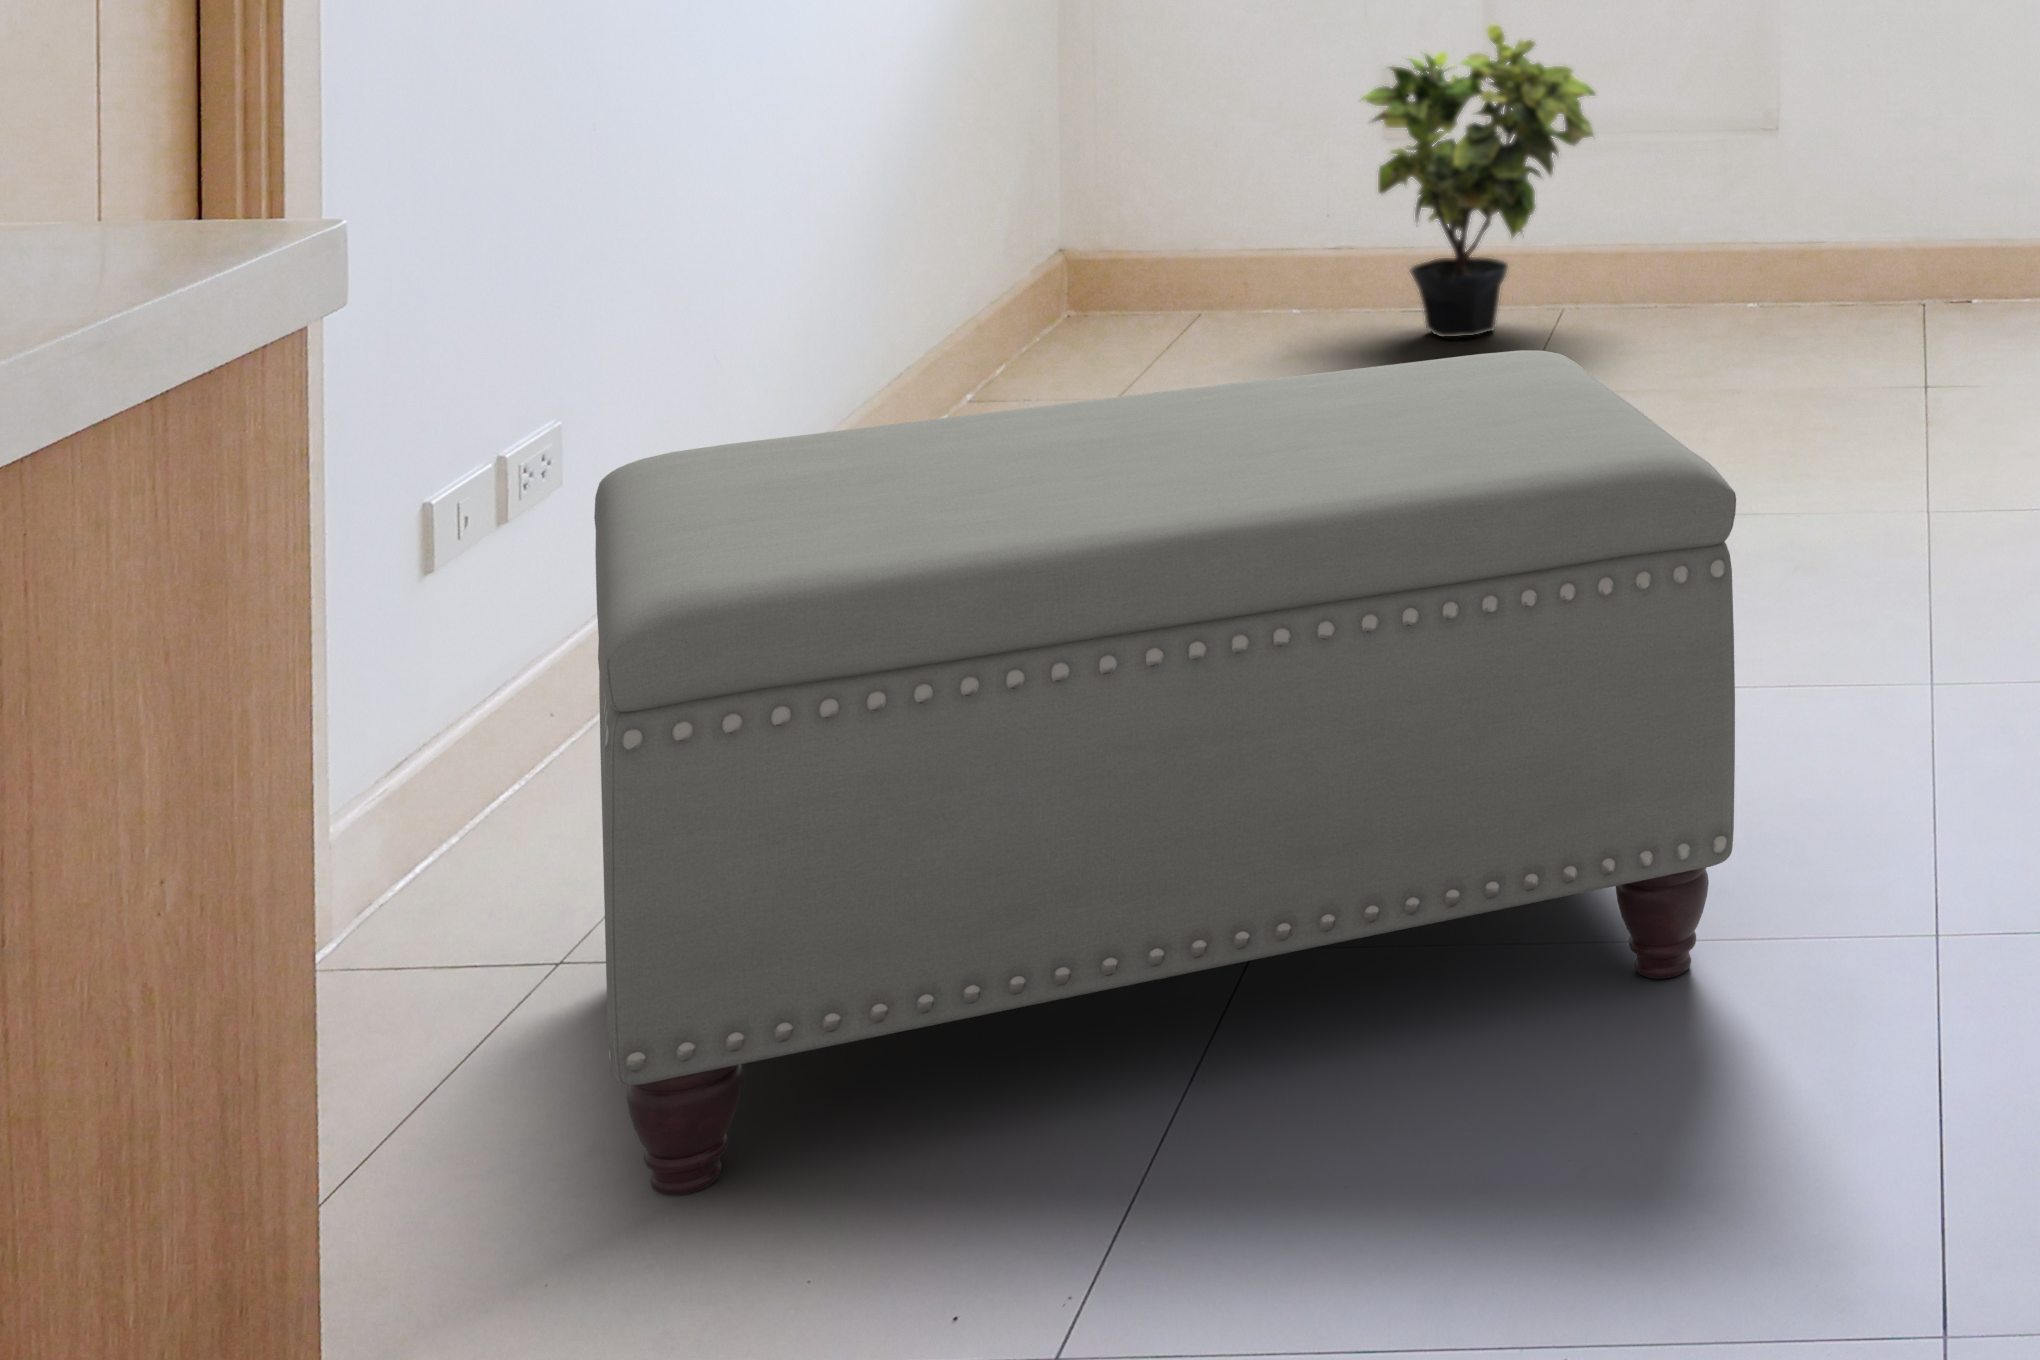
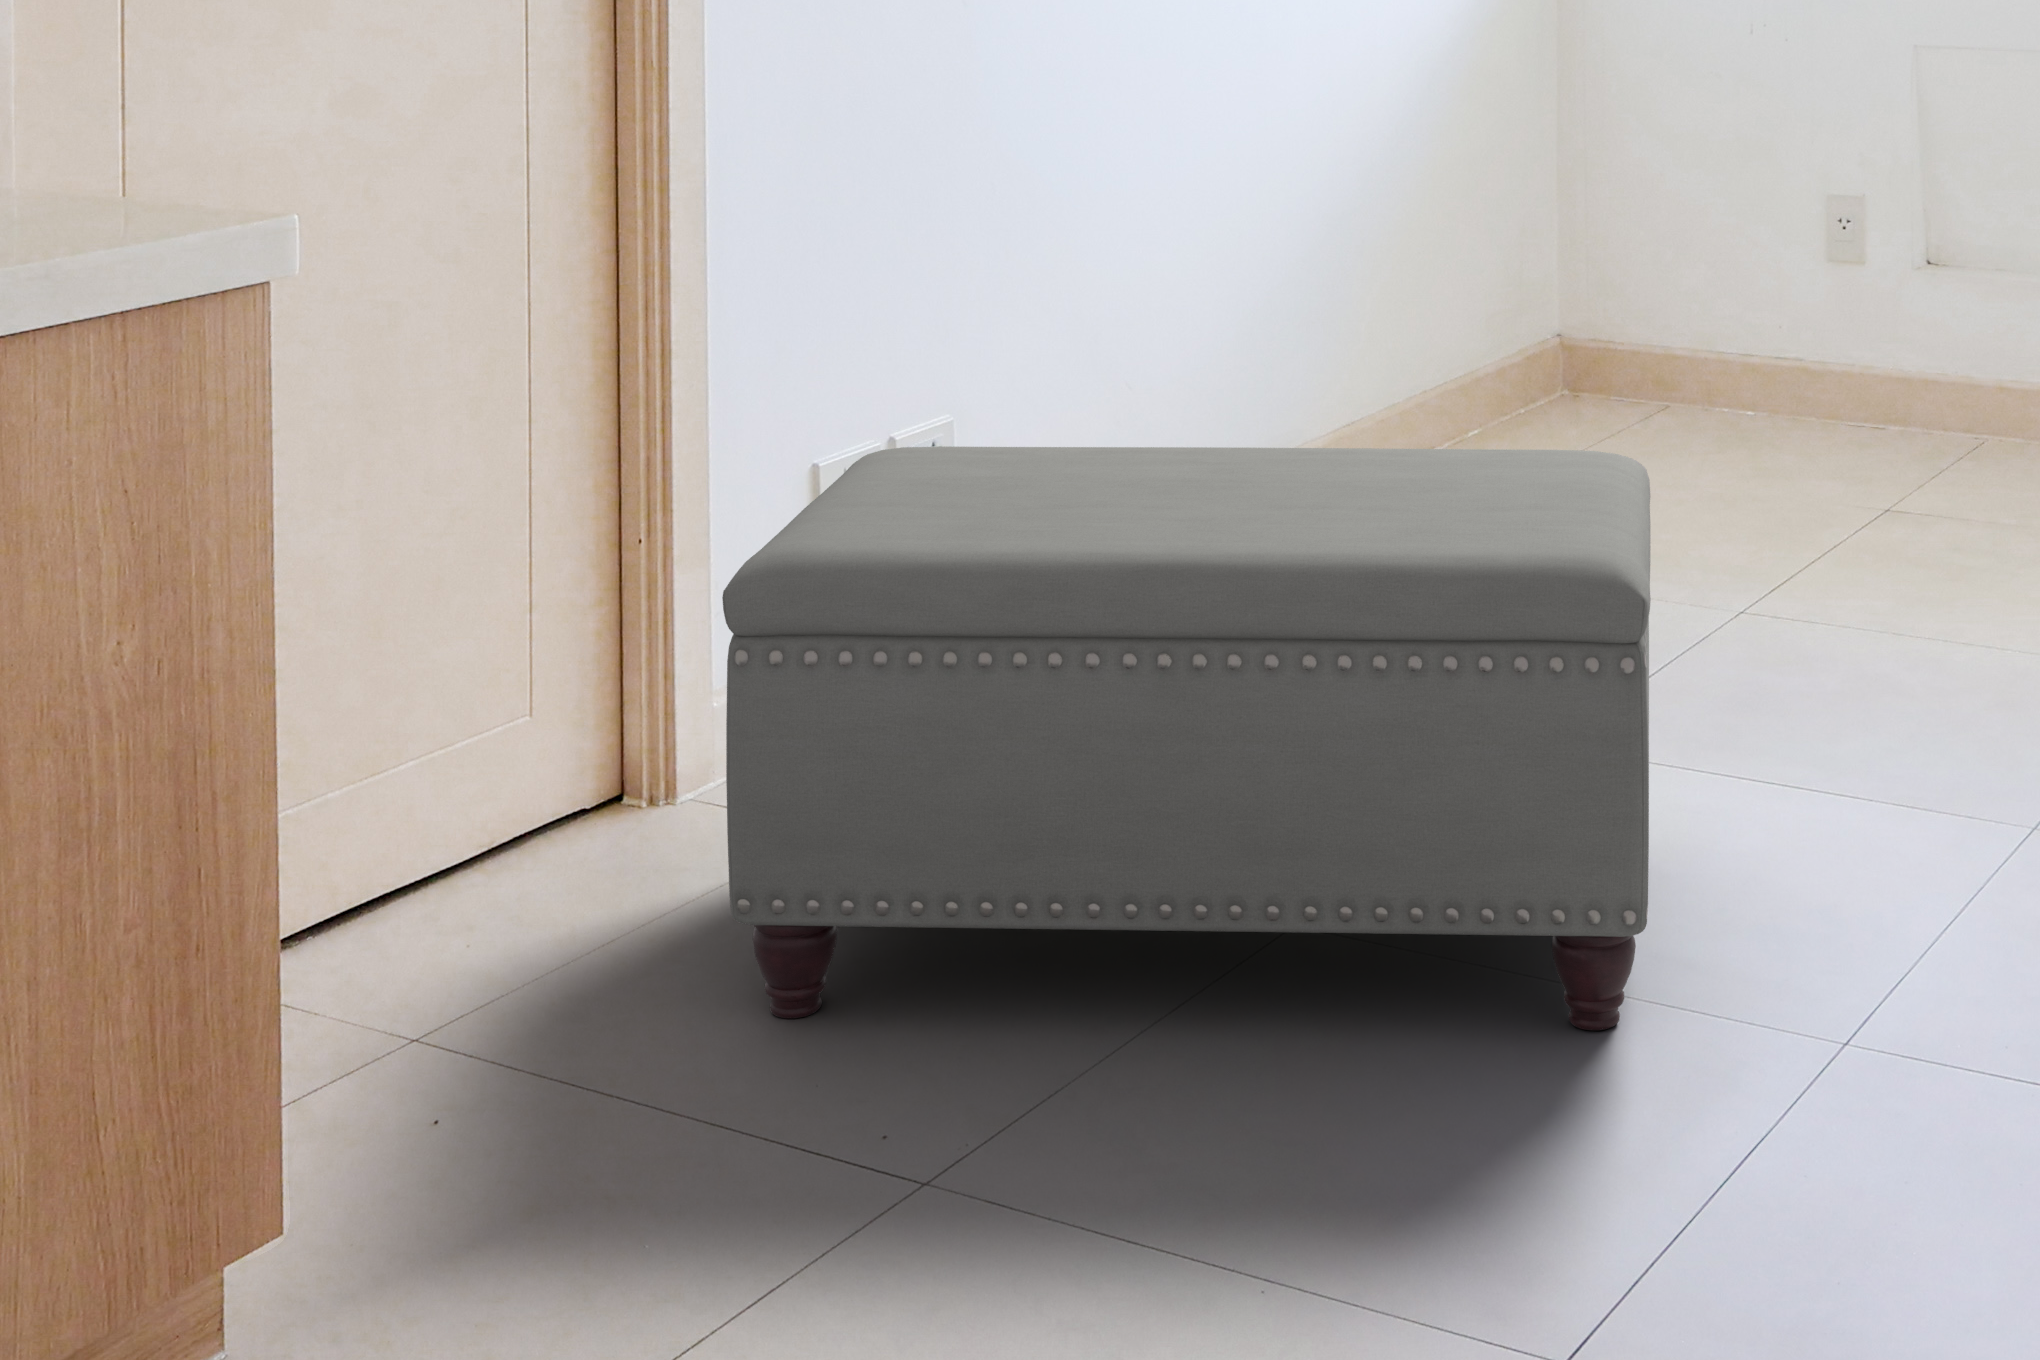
potted plant: present [1362,24,1595,337] -> none [1791,156,2013,449]

